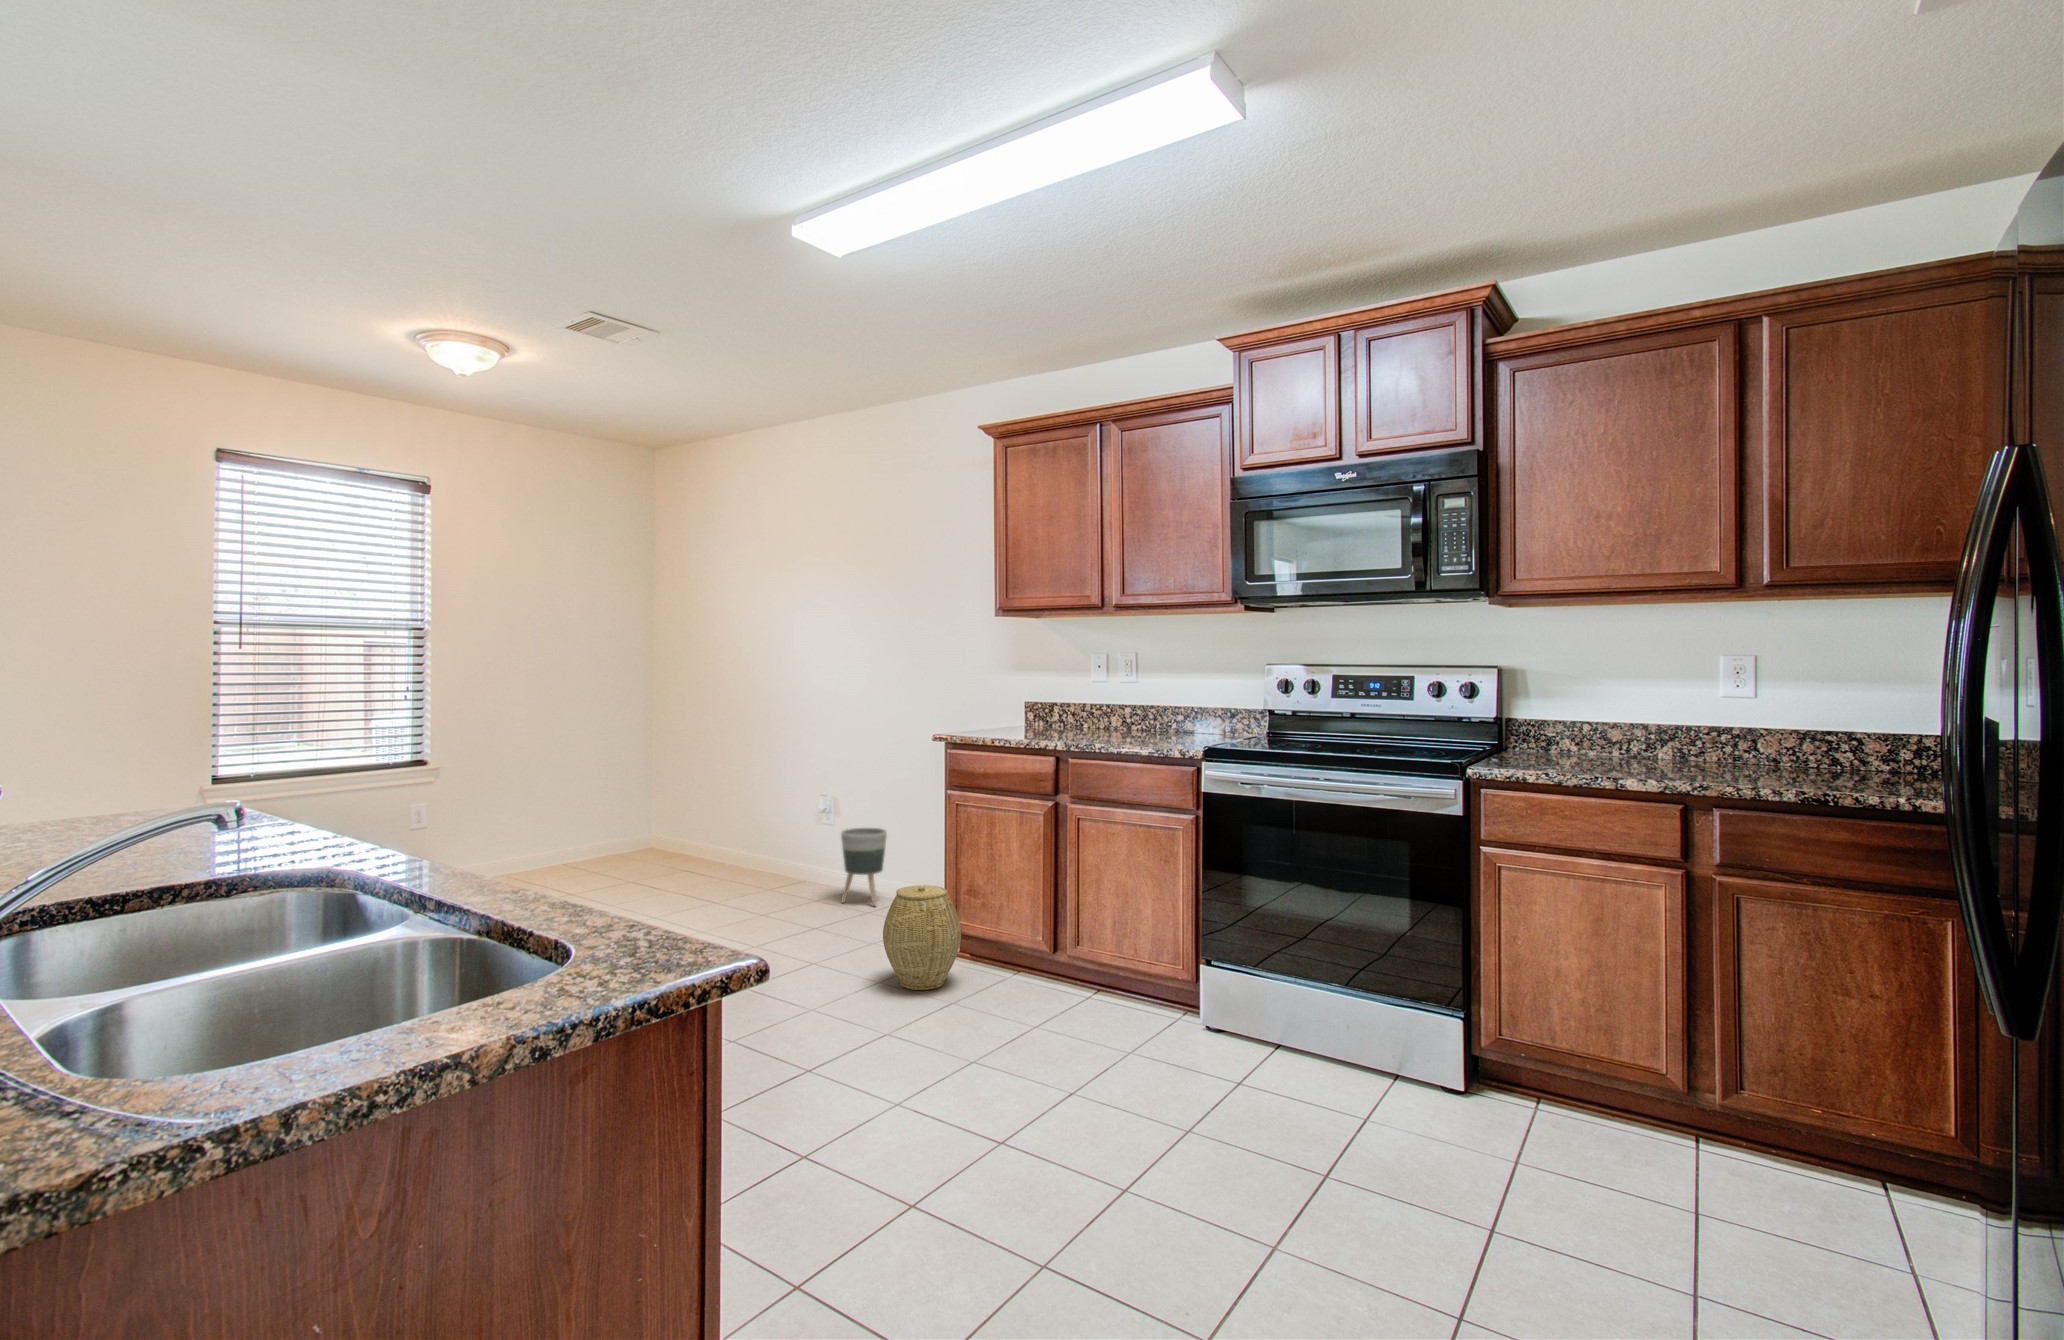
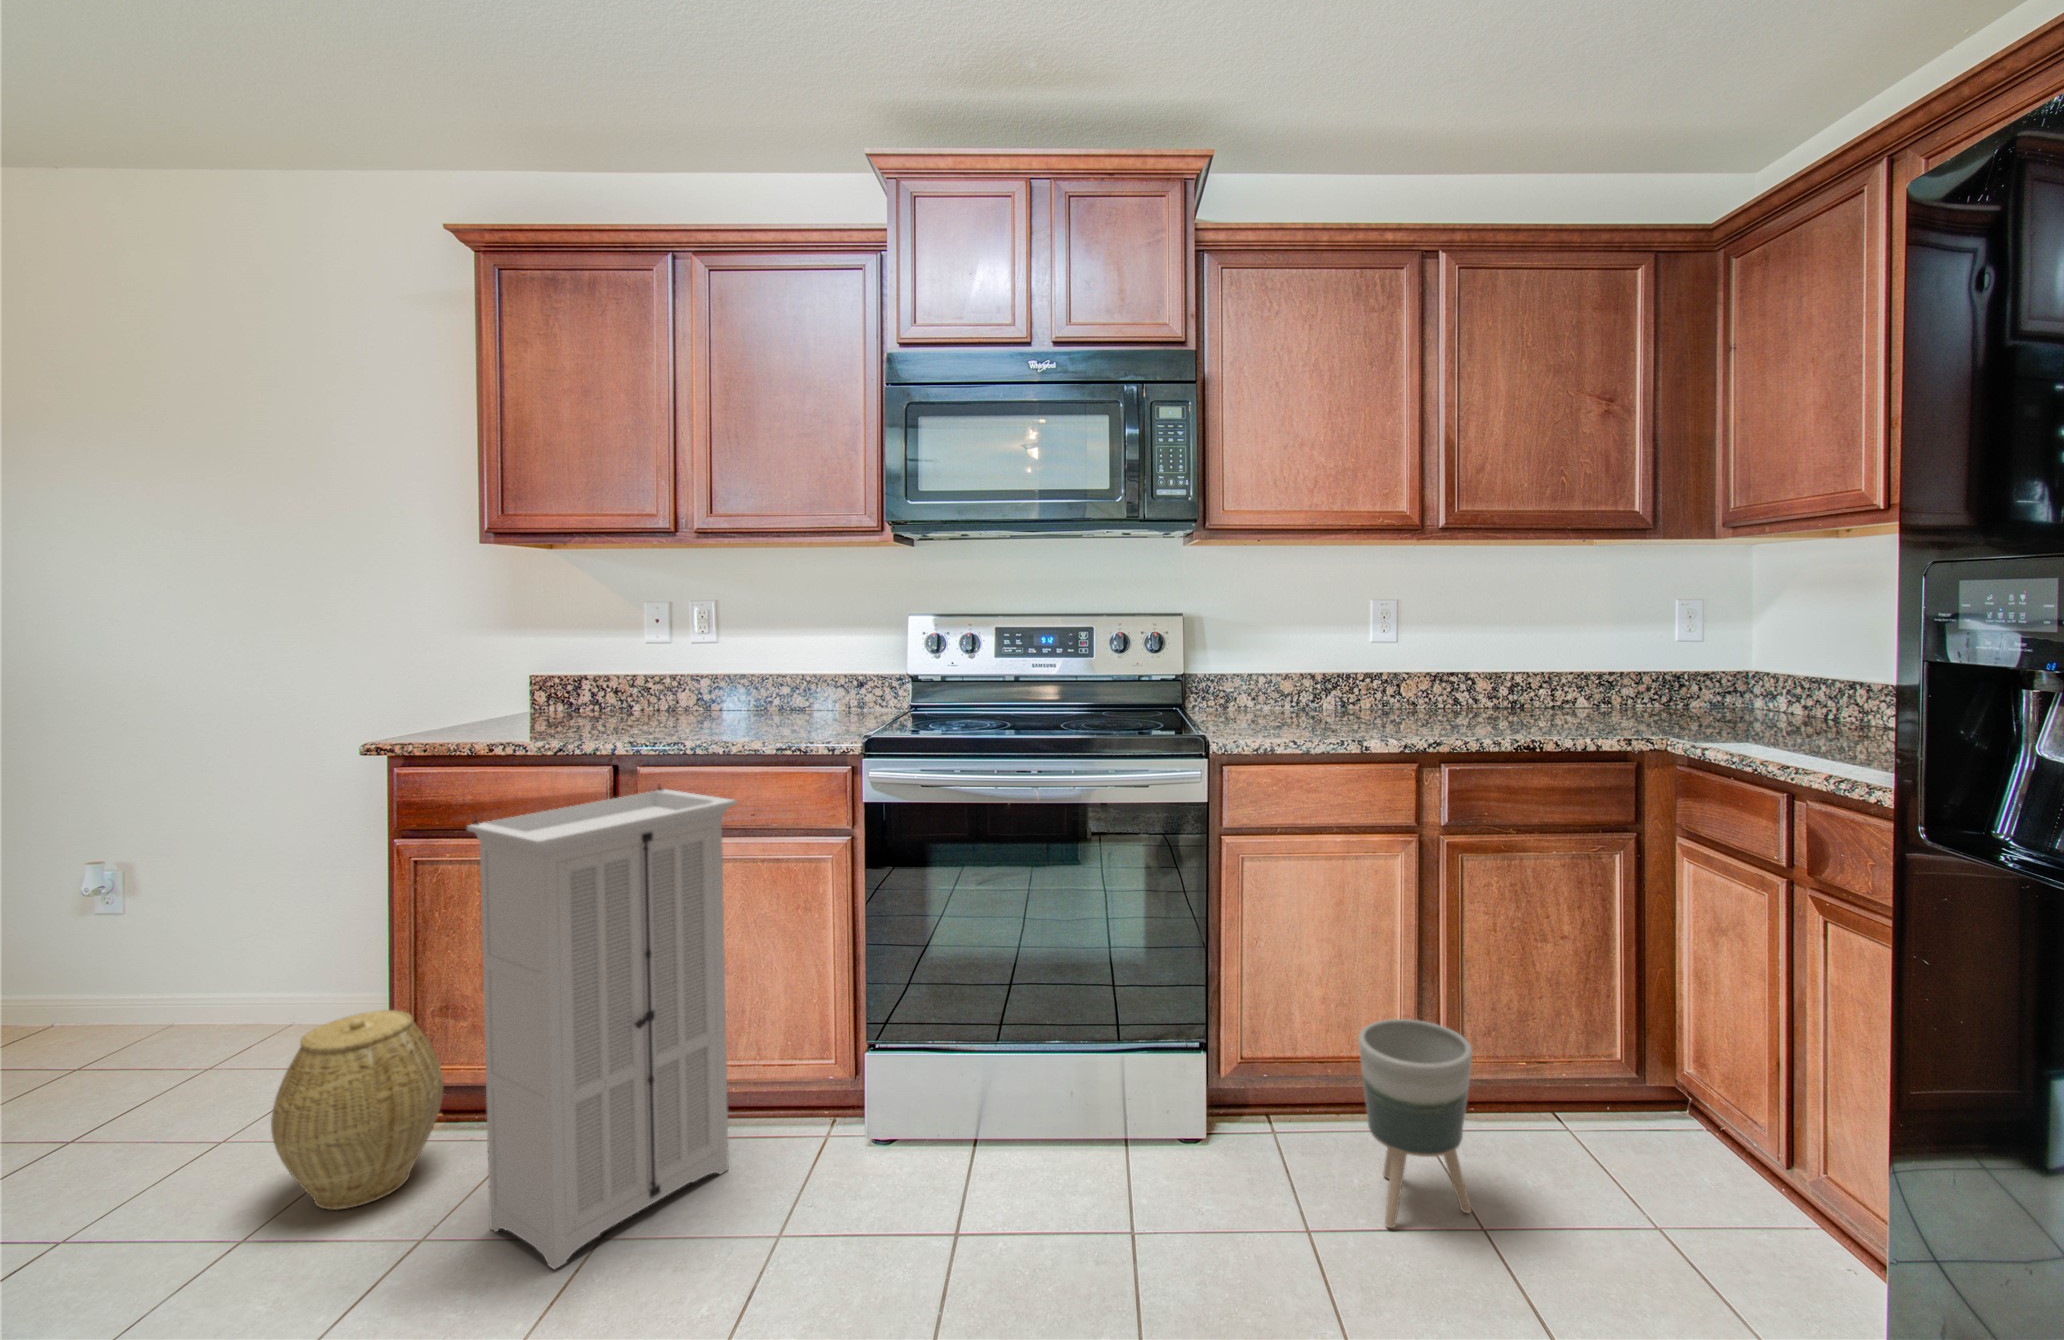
storage cabinet: none [967,769,1114,1042] -> present [467,787,737,1269]
planter: present [841,828,887,906] -> present [1358,1019,1472,1228]

